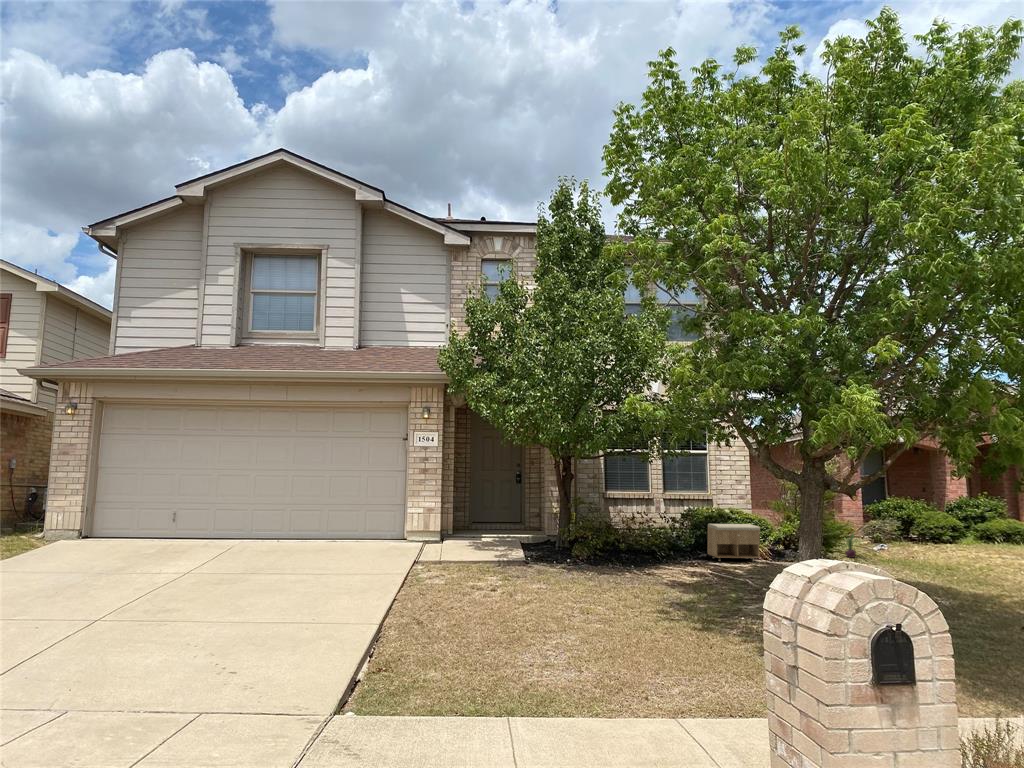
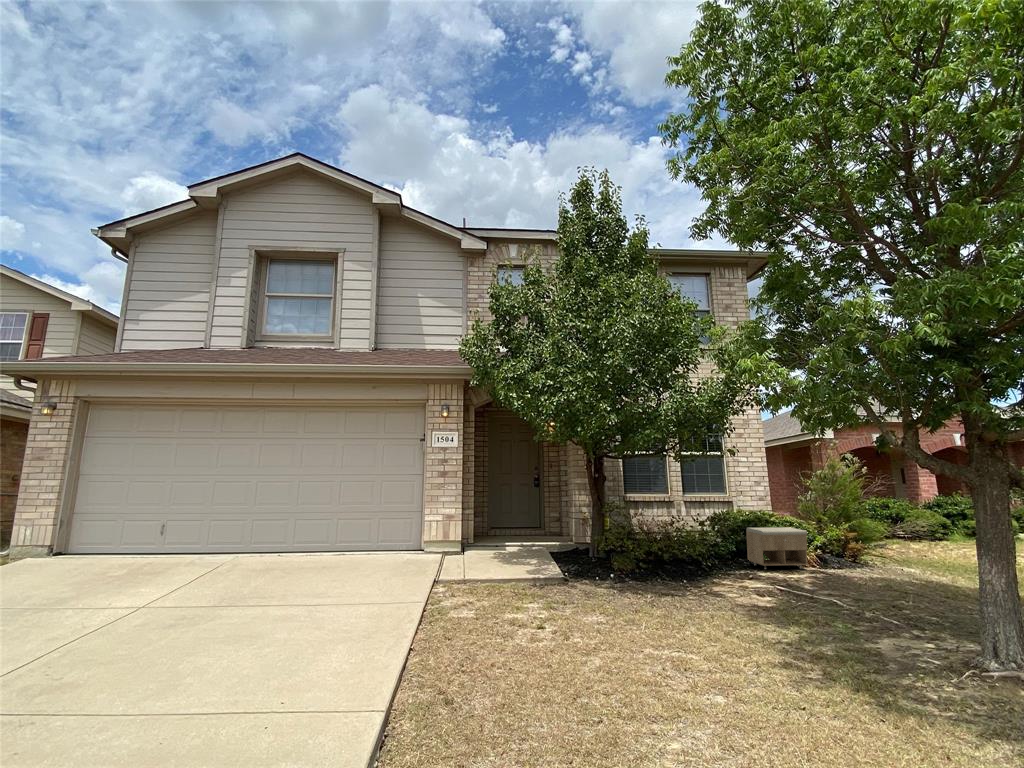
decorative plant: present [845,533,856,558] -> none [866,532,904,561]

